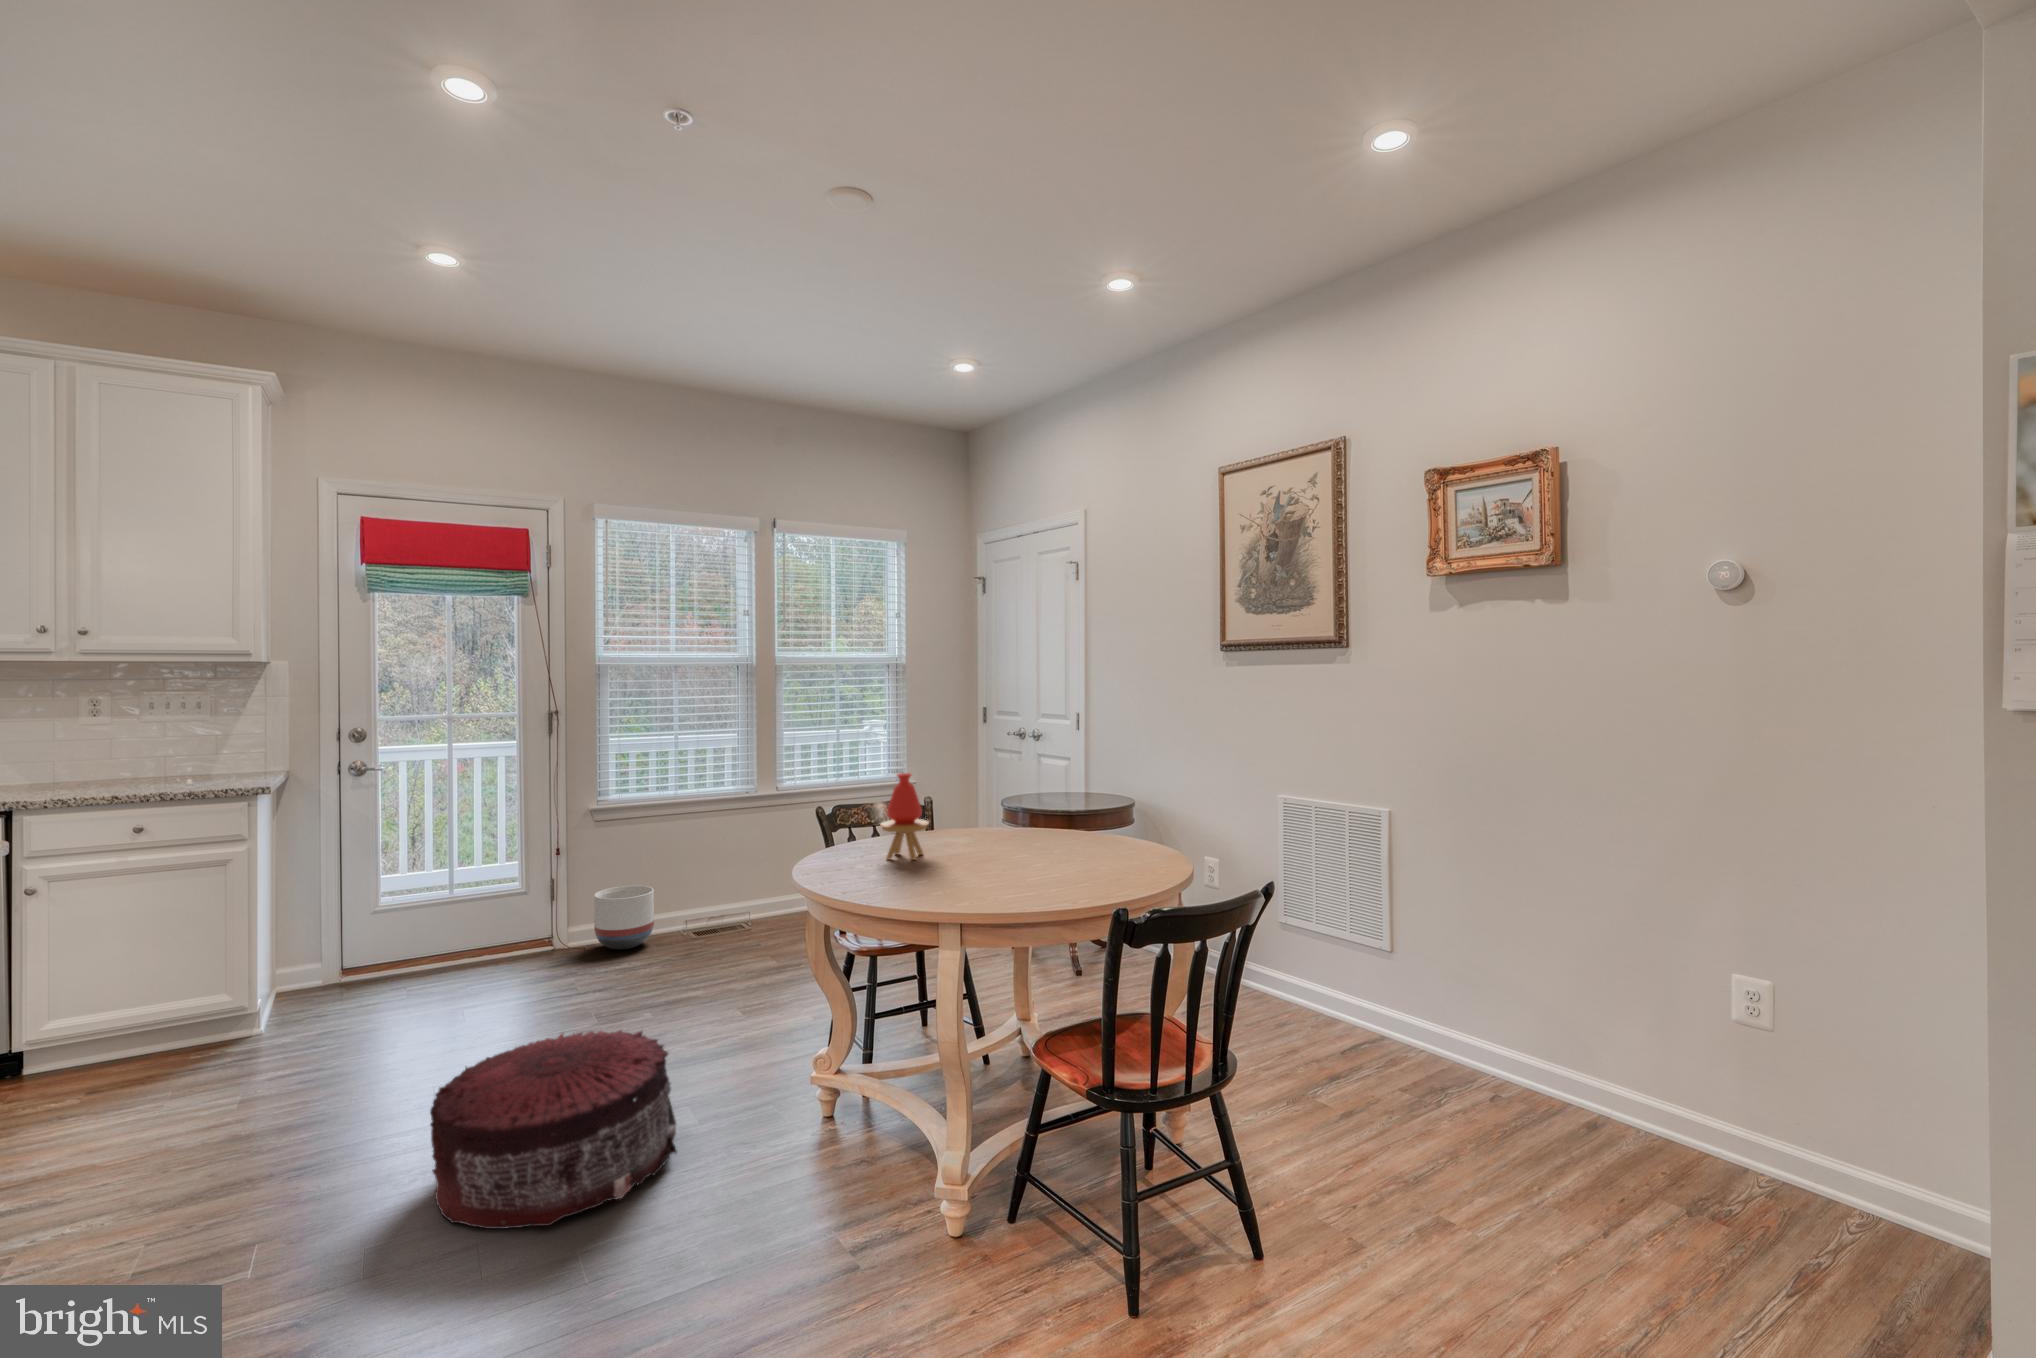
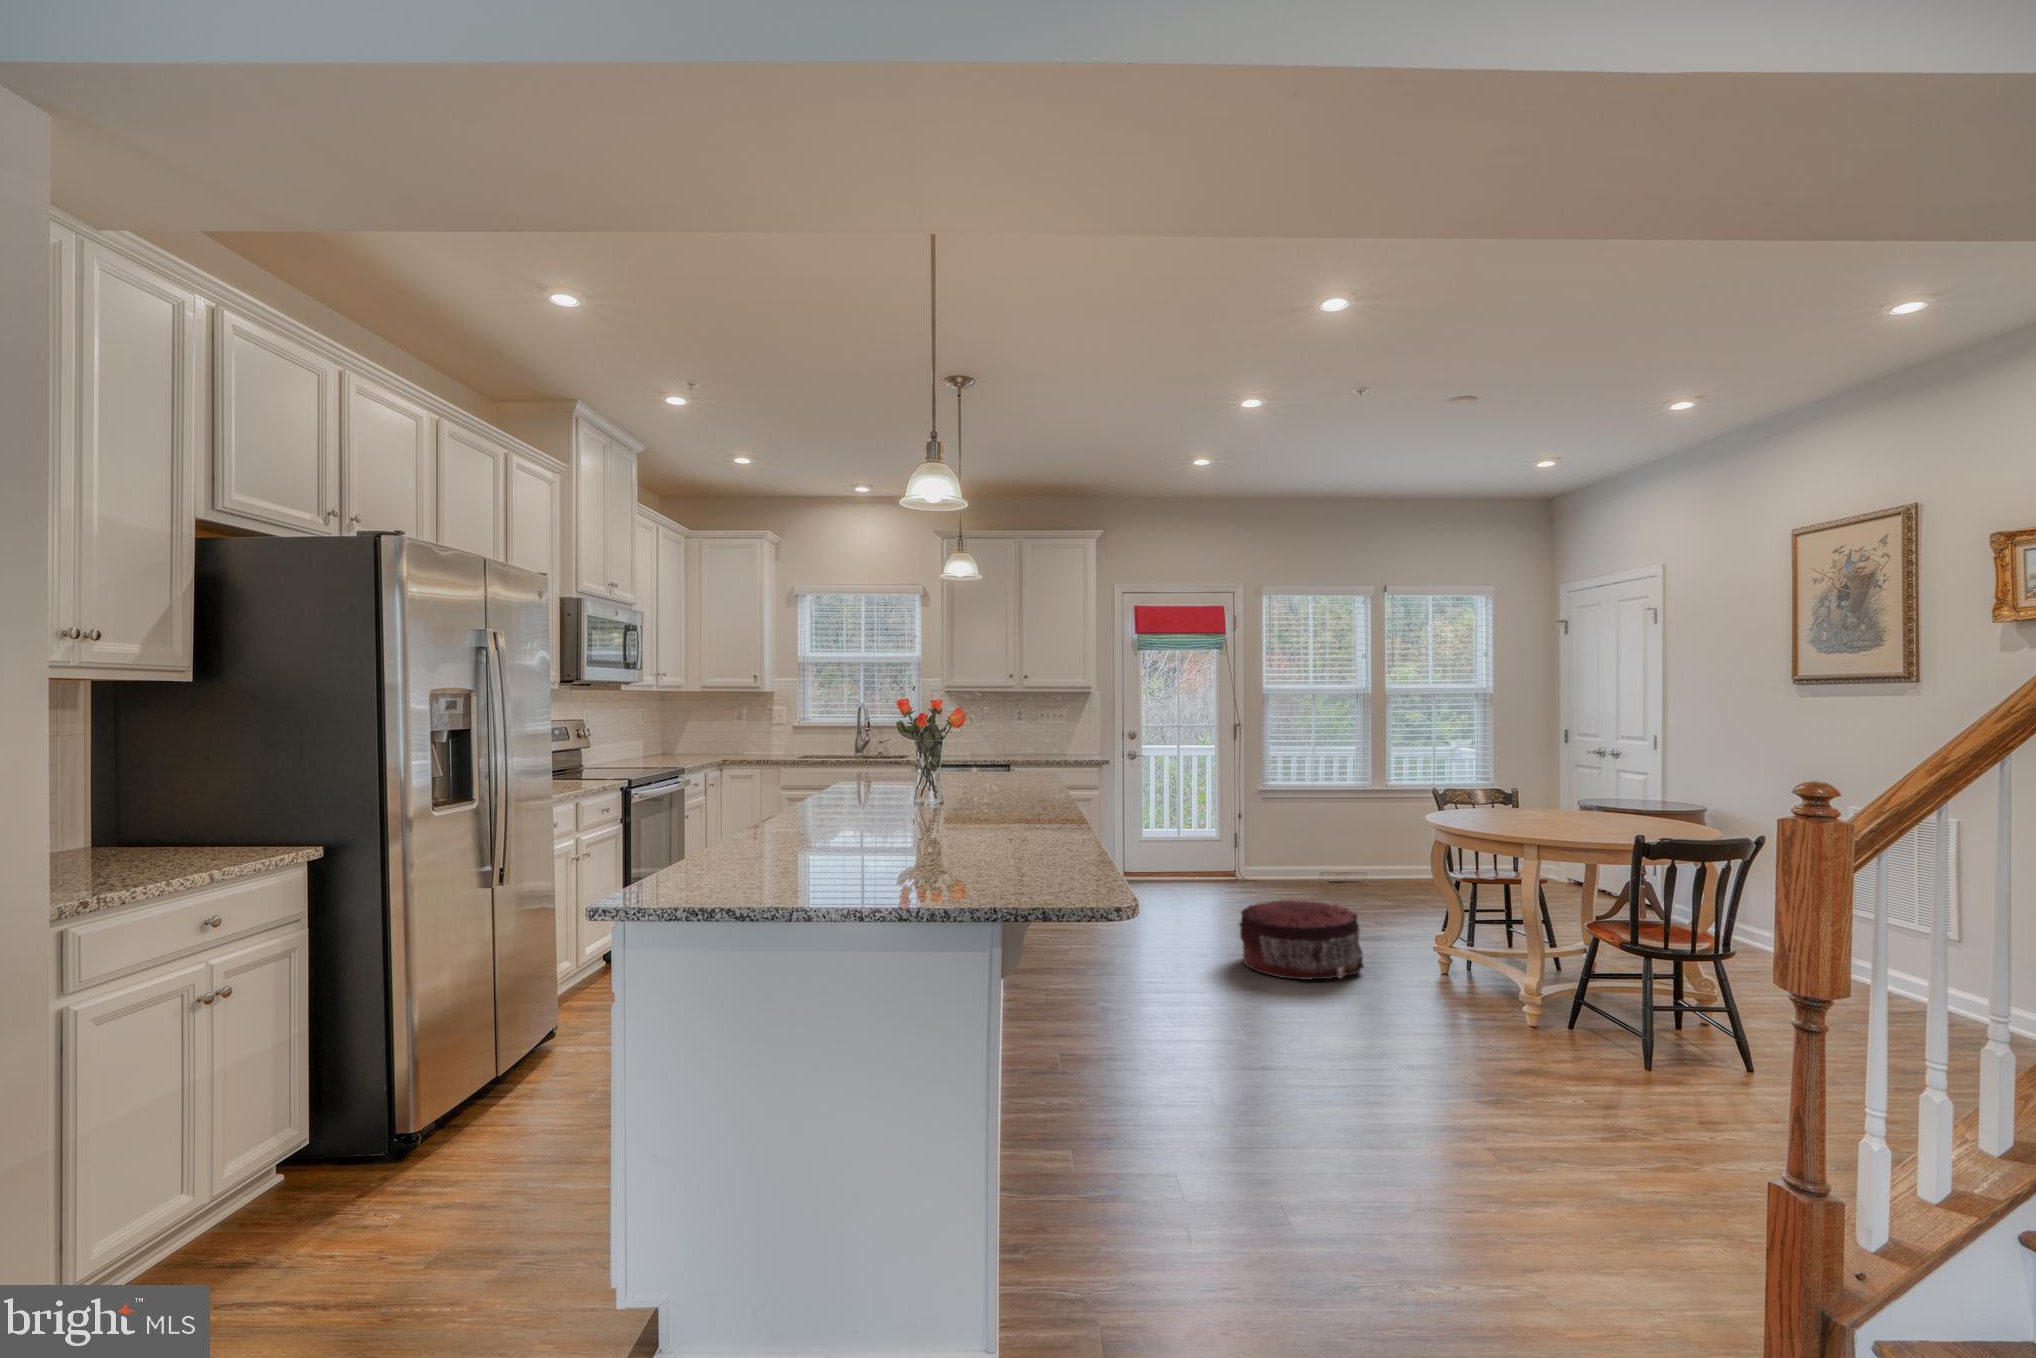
vase: present [880,773,929,860] -> none [1489,764,1523,818]
planter: present [594,886,654,950] -> none [1263,845,1301,886]

